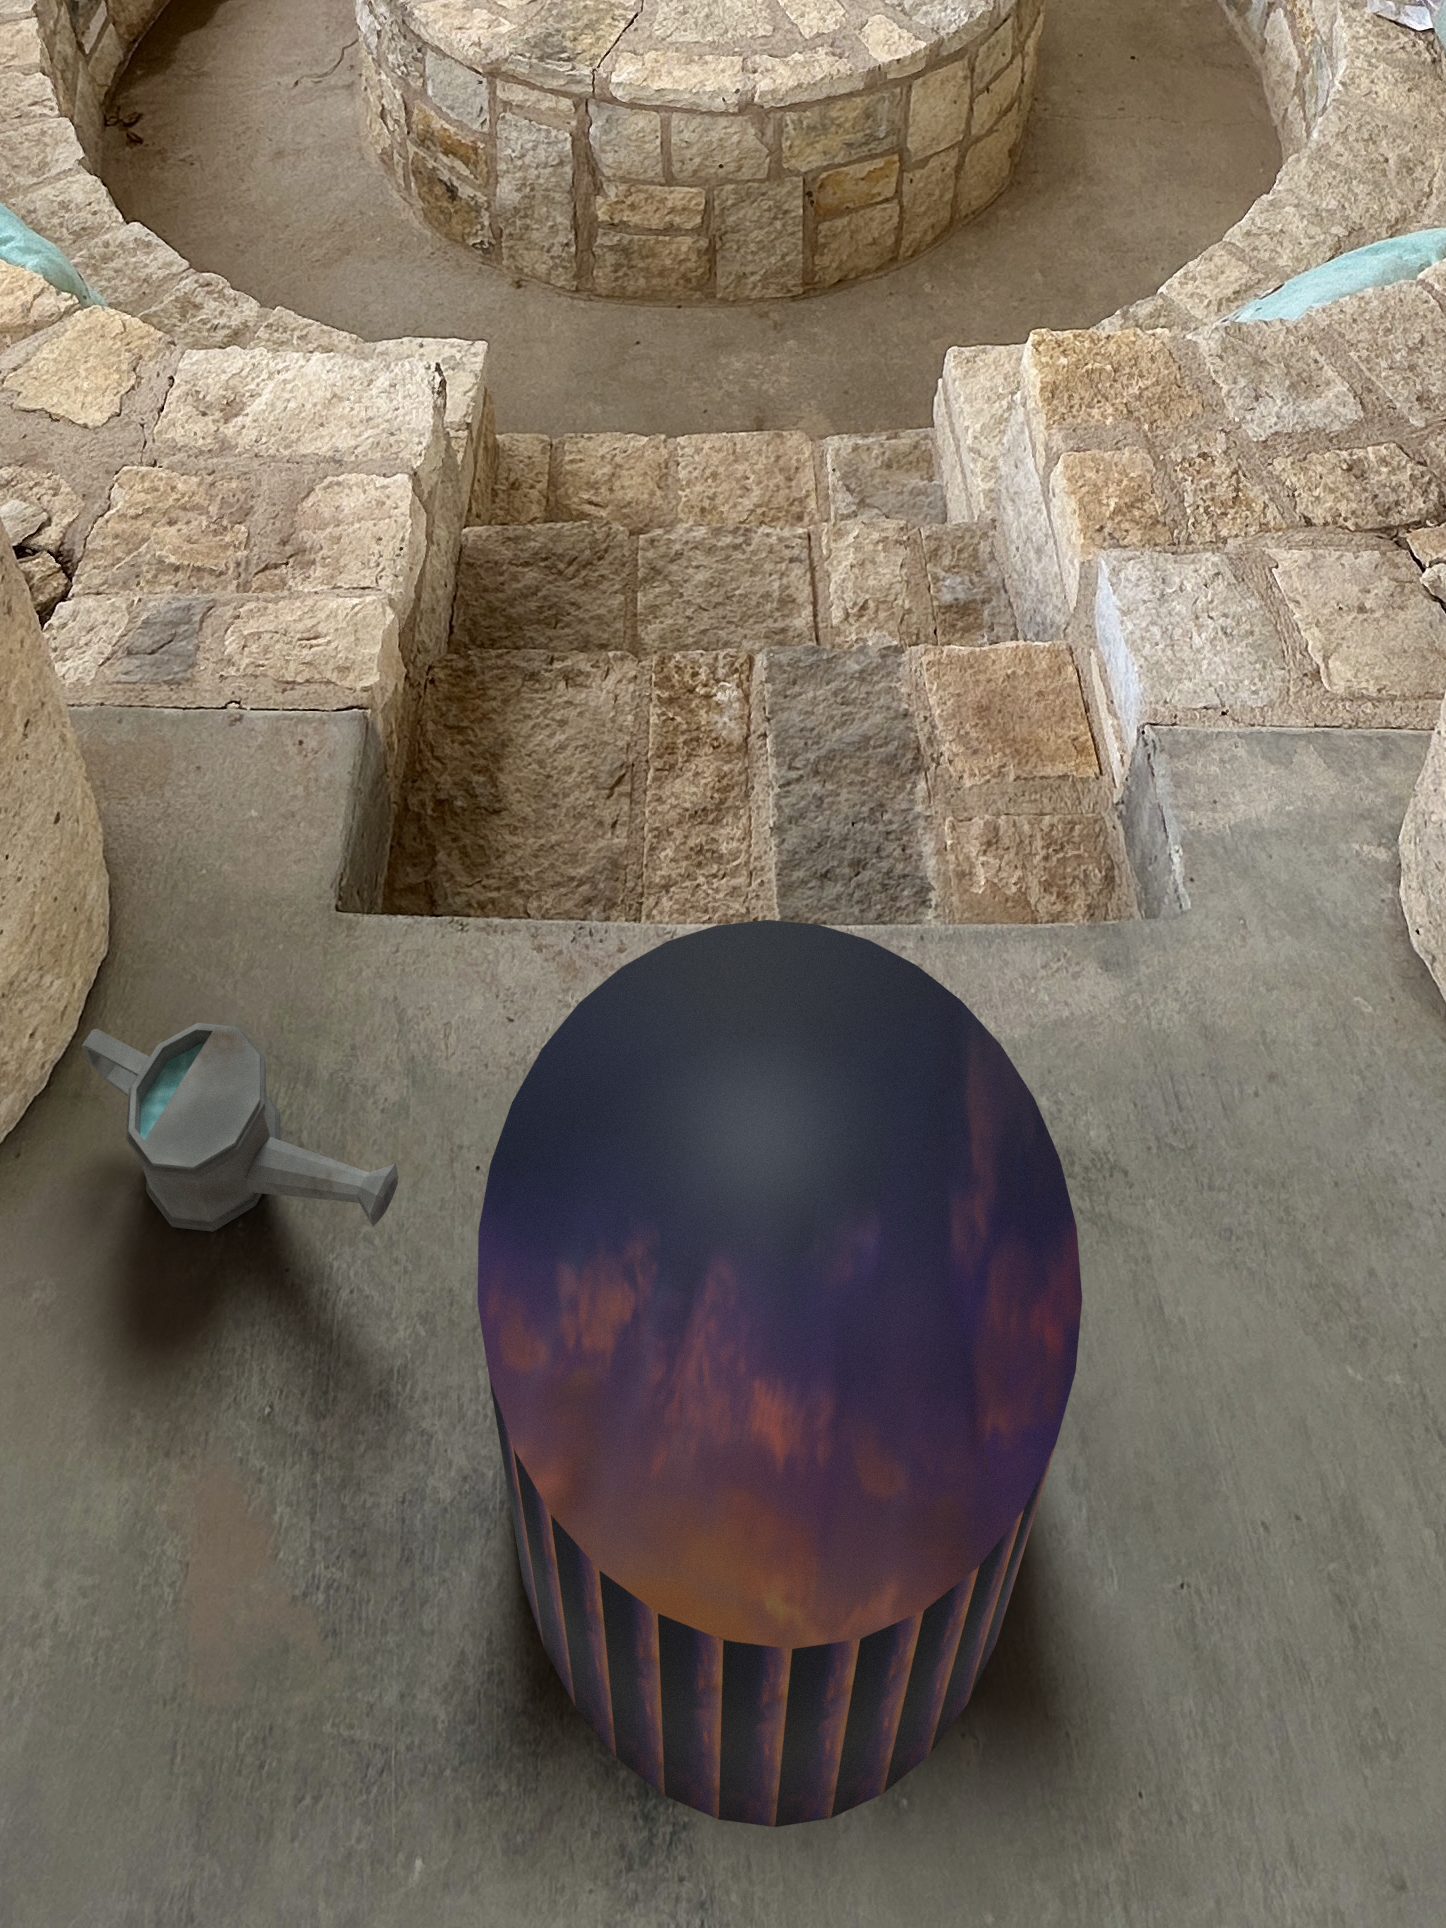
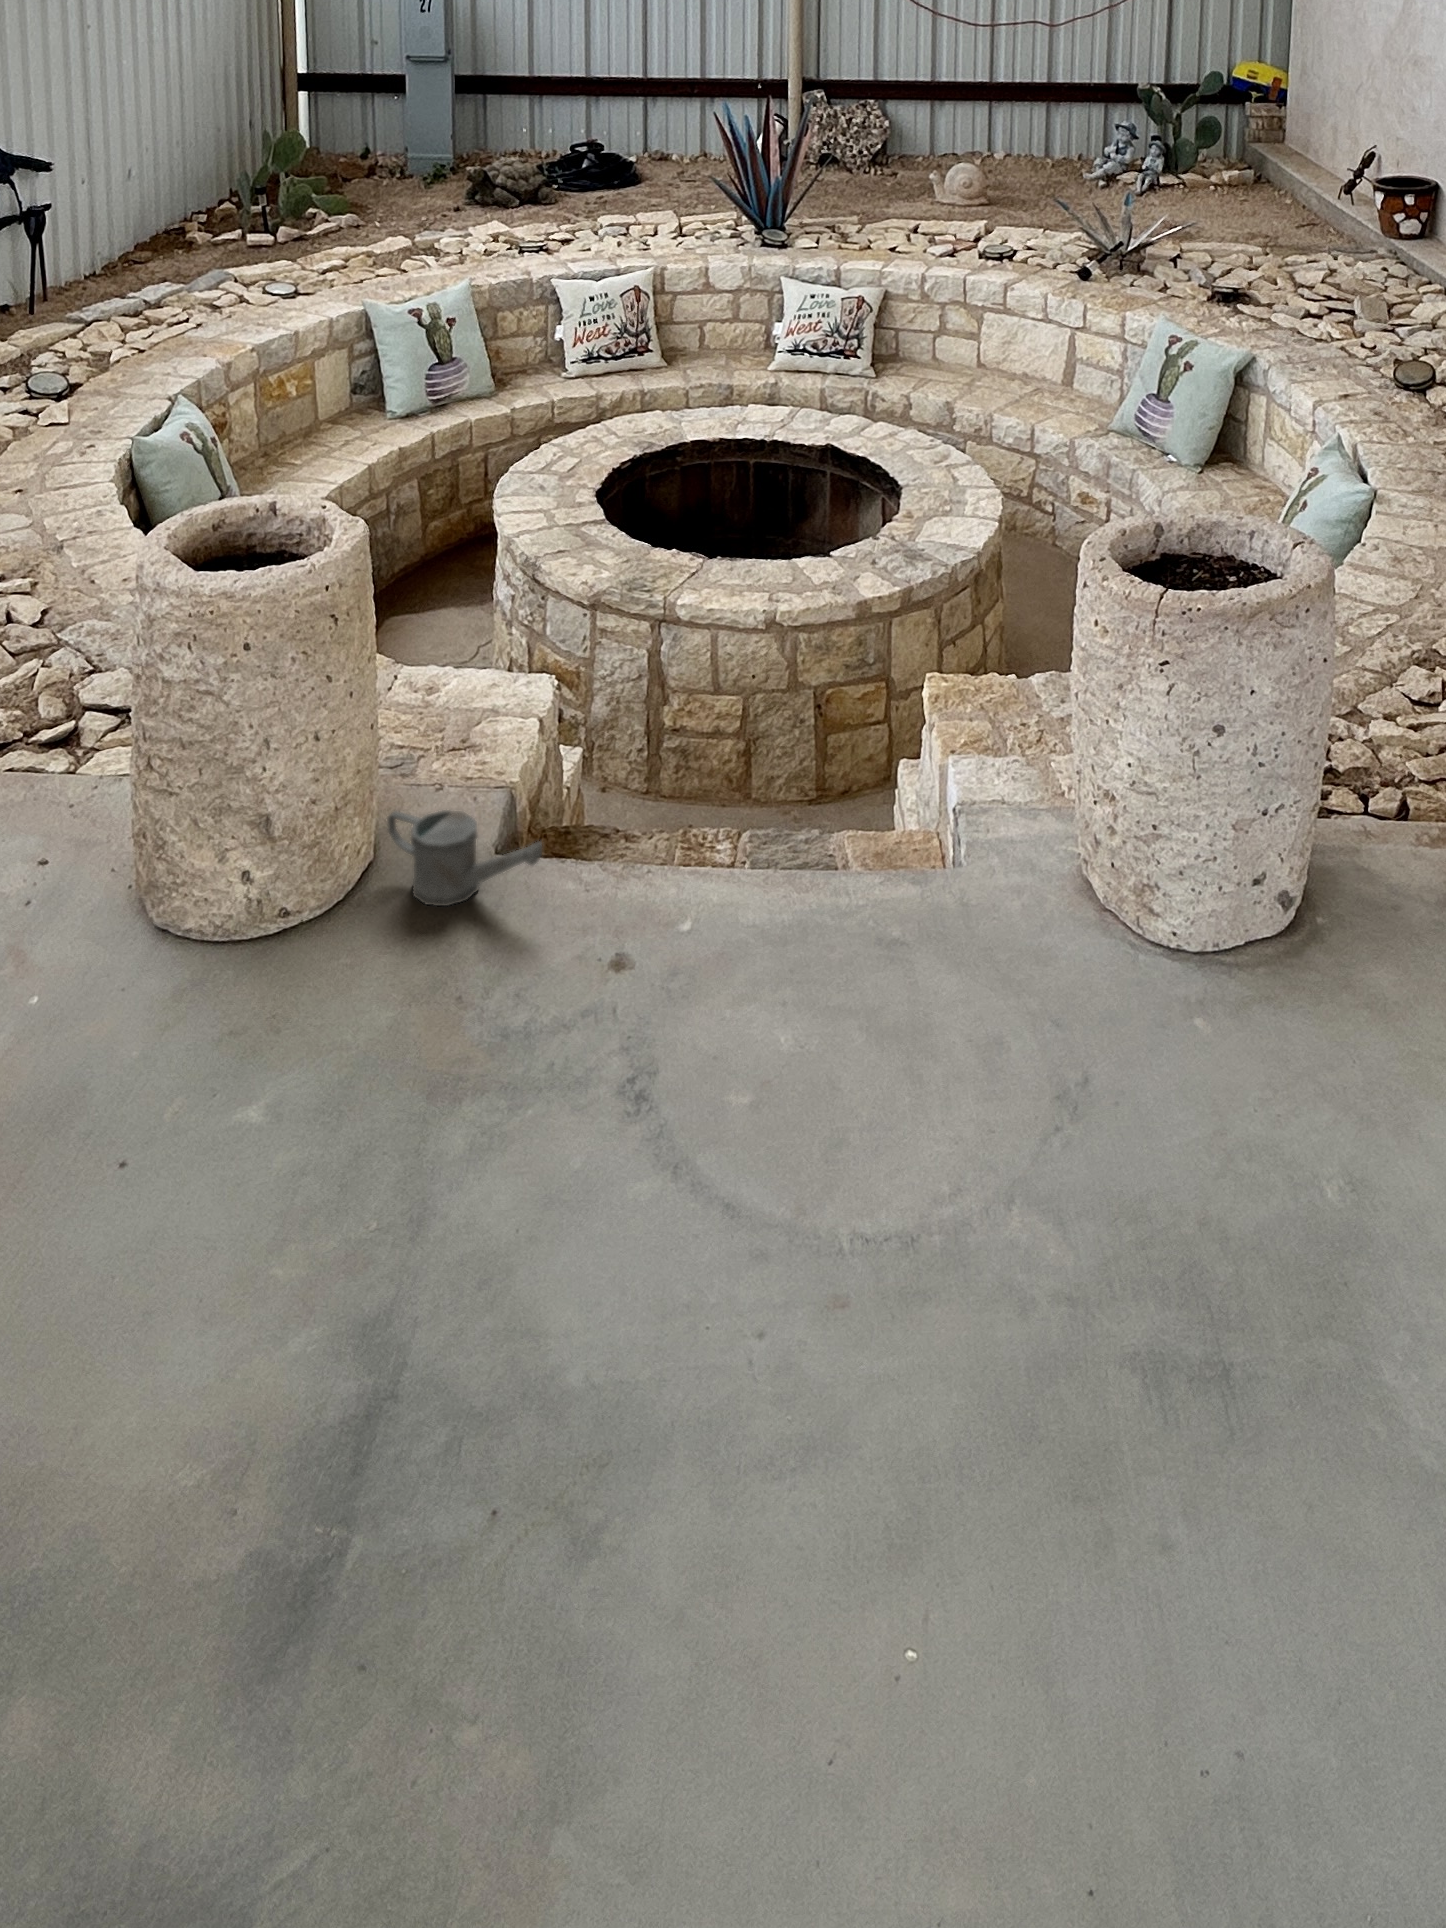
pouf: present [478,920,1082,1827] -> none [588,681,838,1049]

